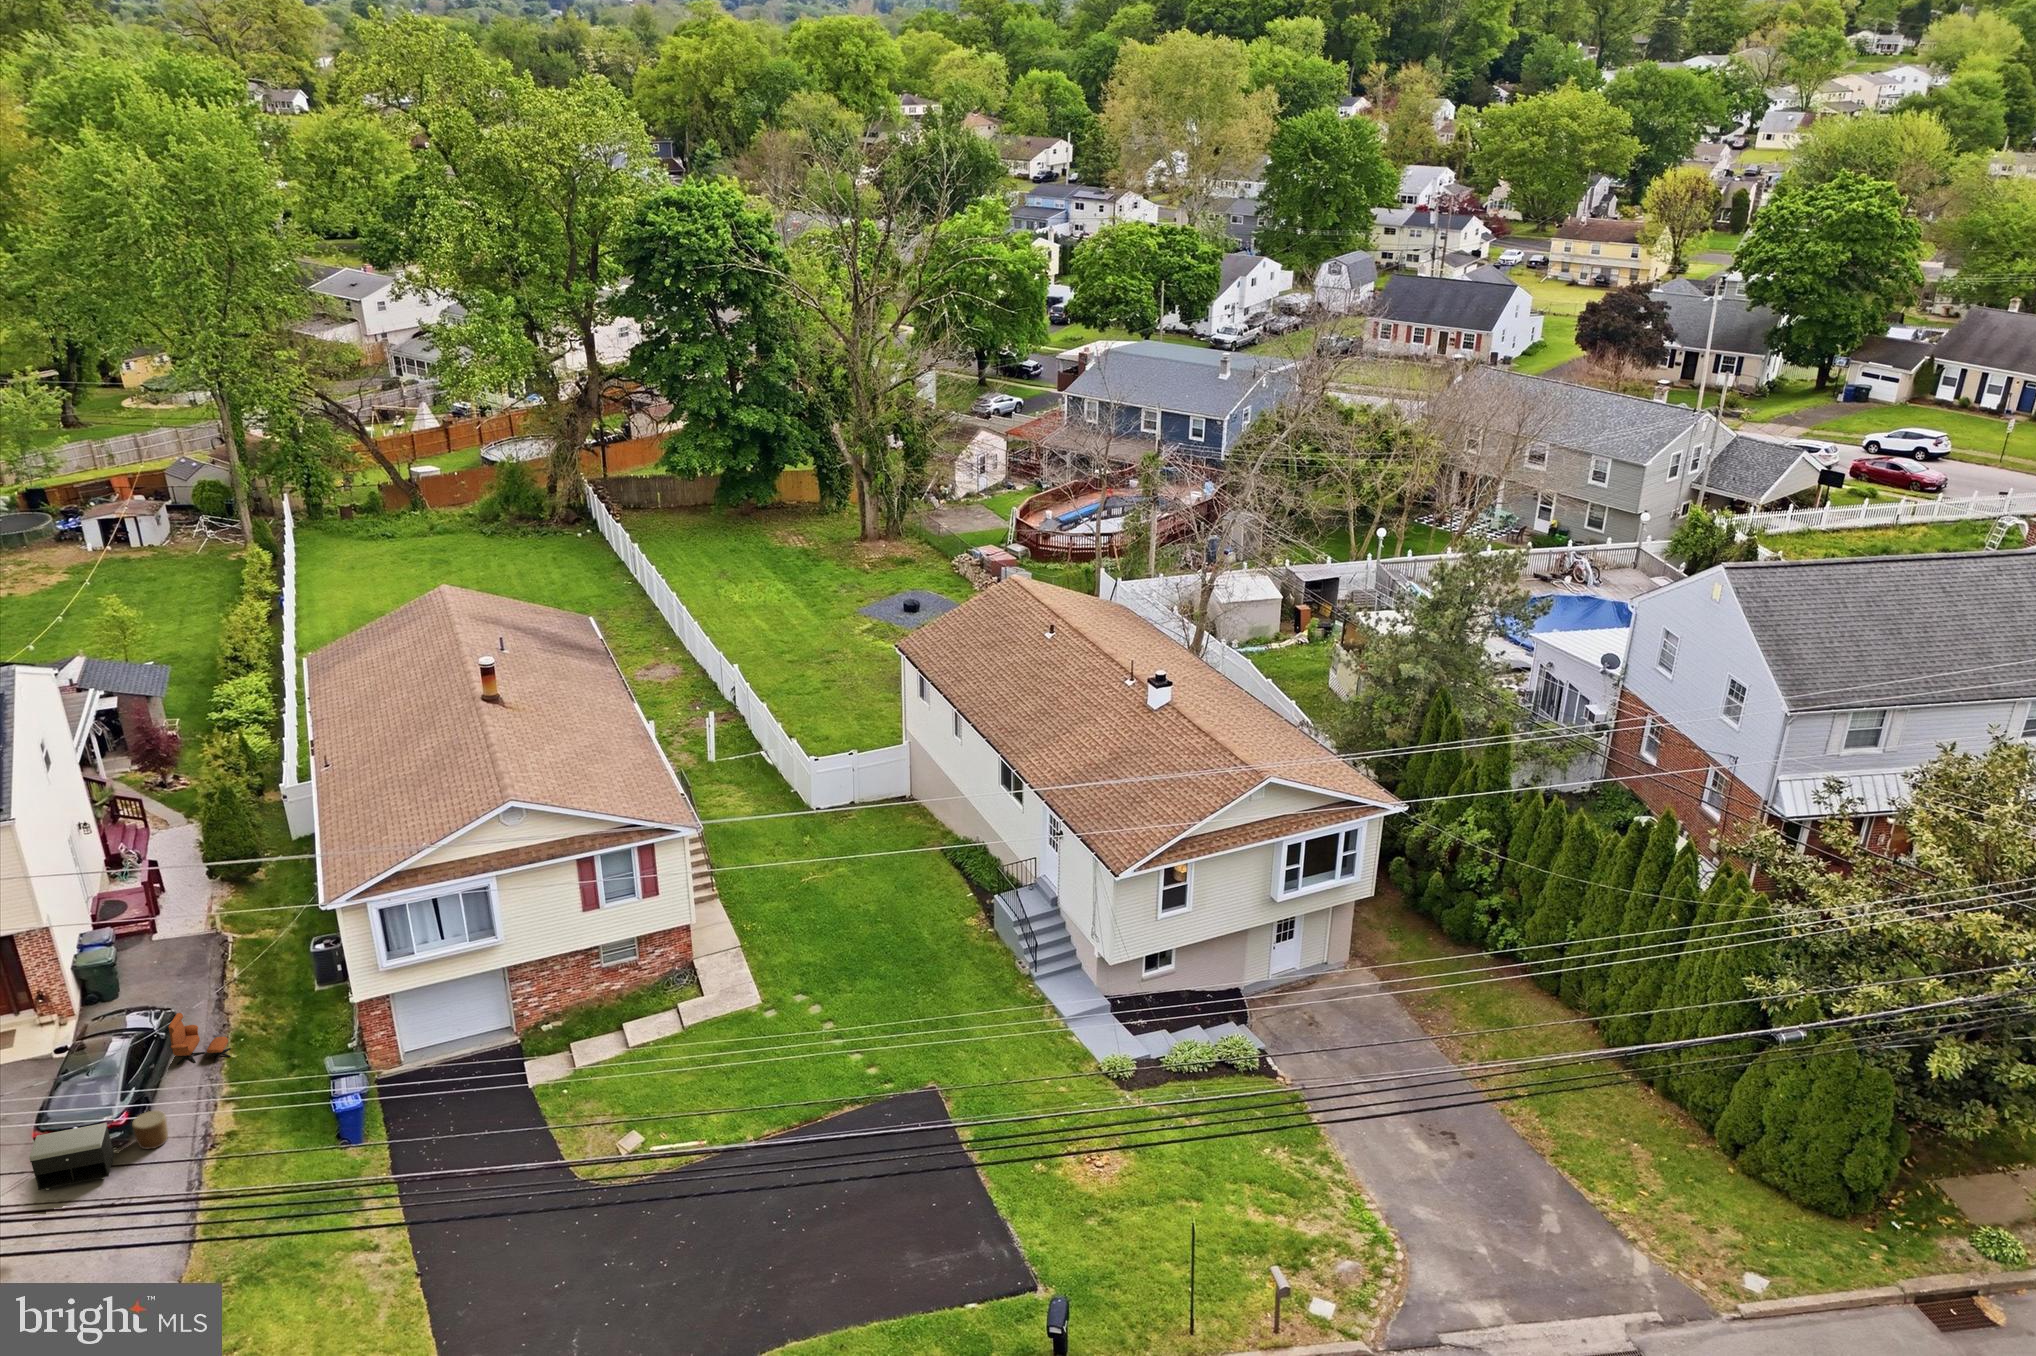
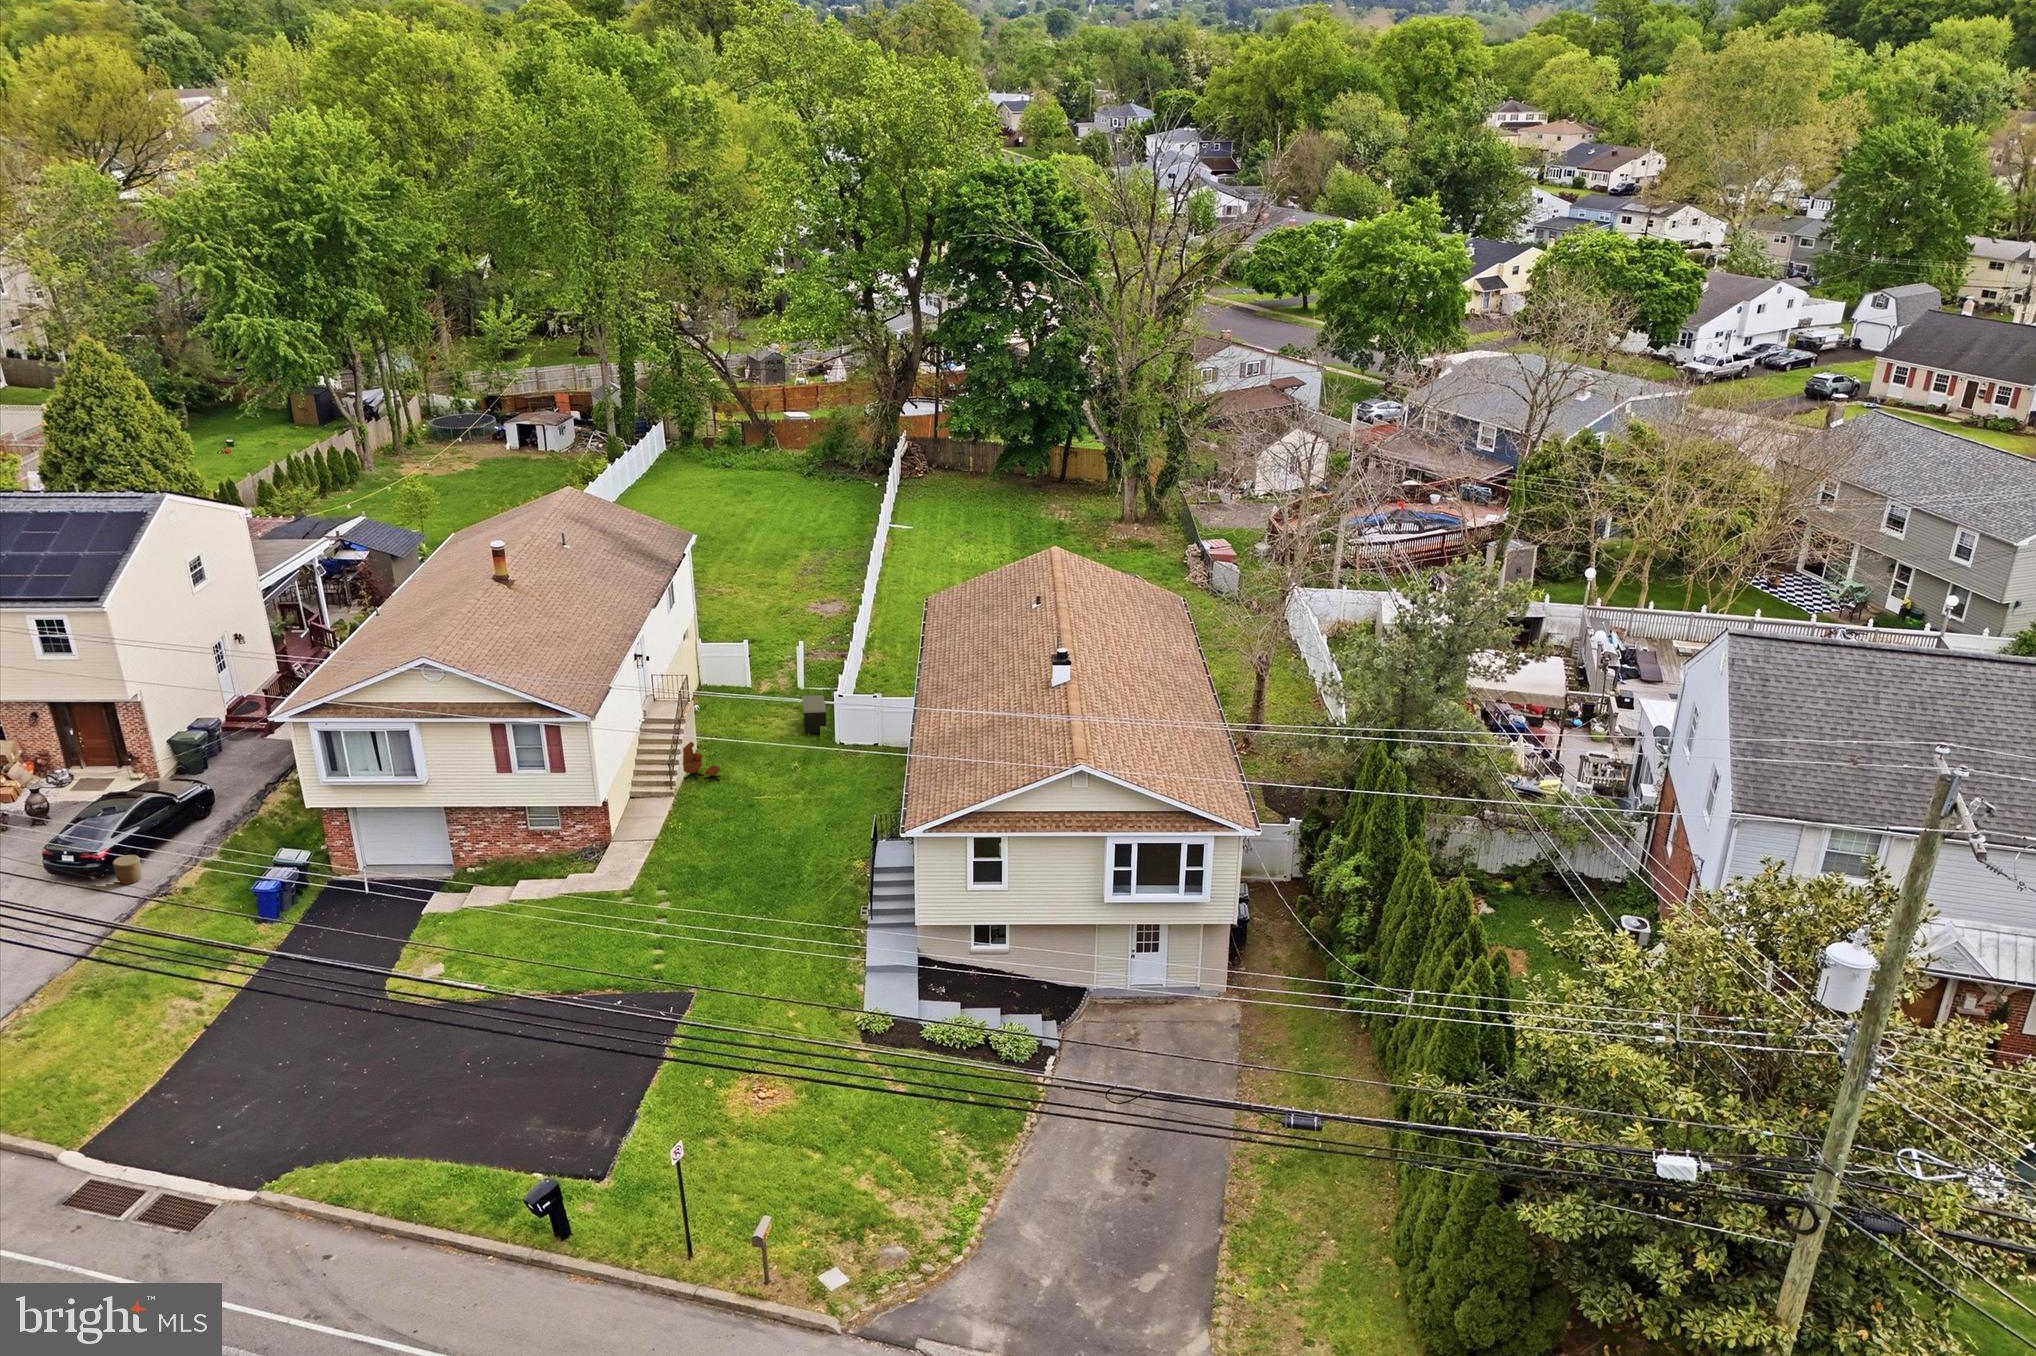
lounge chair: present [168,1013,231,1064] -> present [683,742,720,782]
storage bench: present [30,1123,114,1190] -> present [802,695,826,735]

